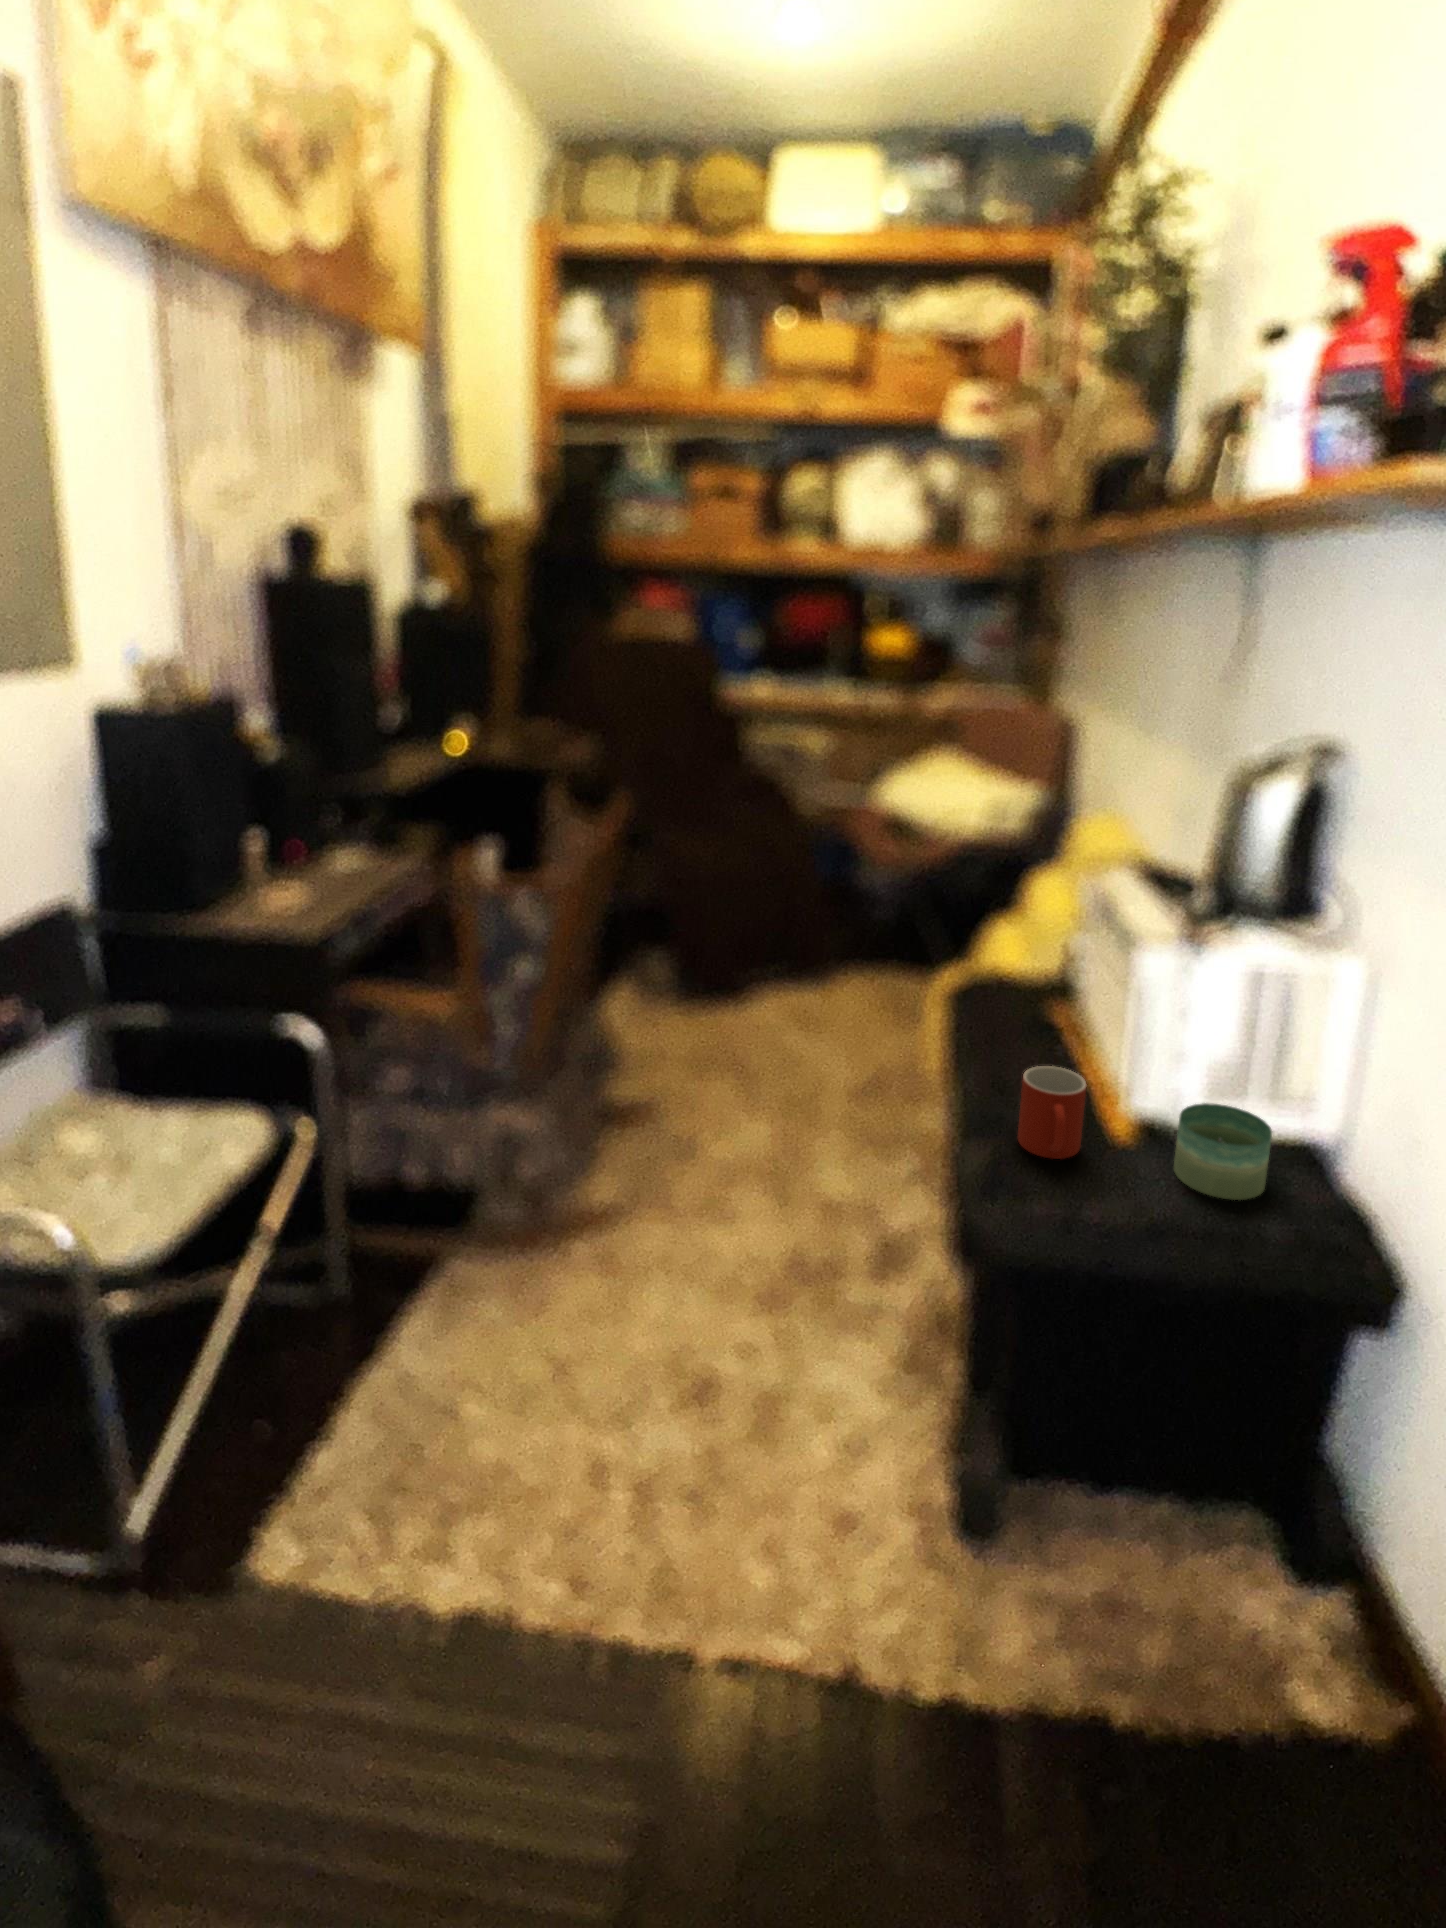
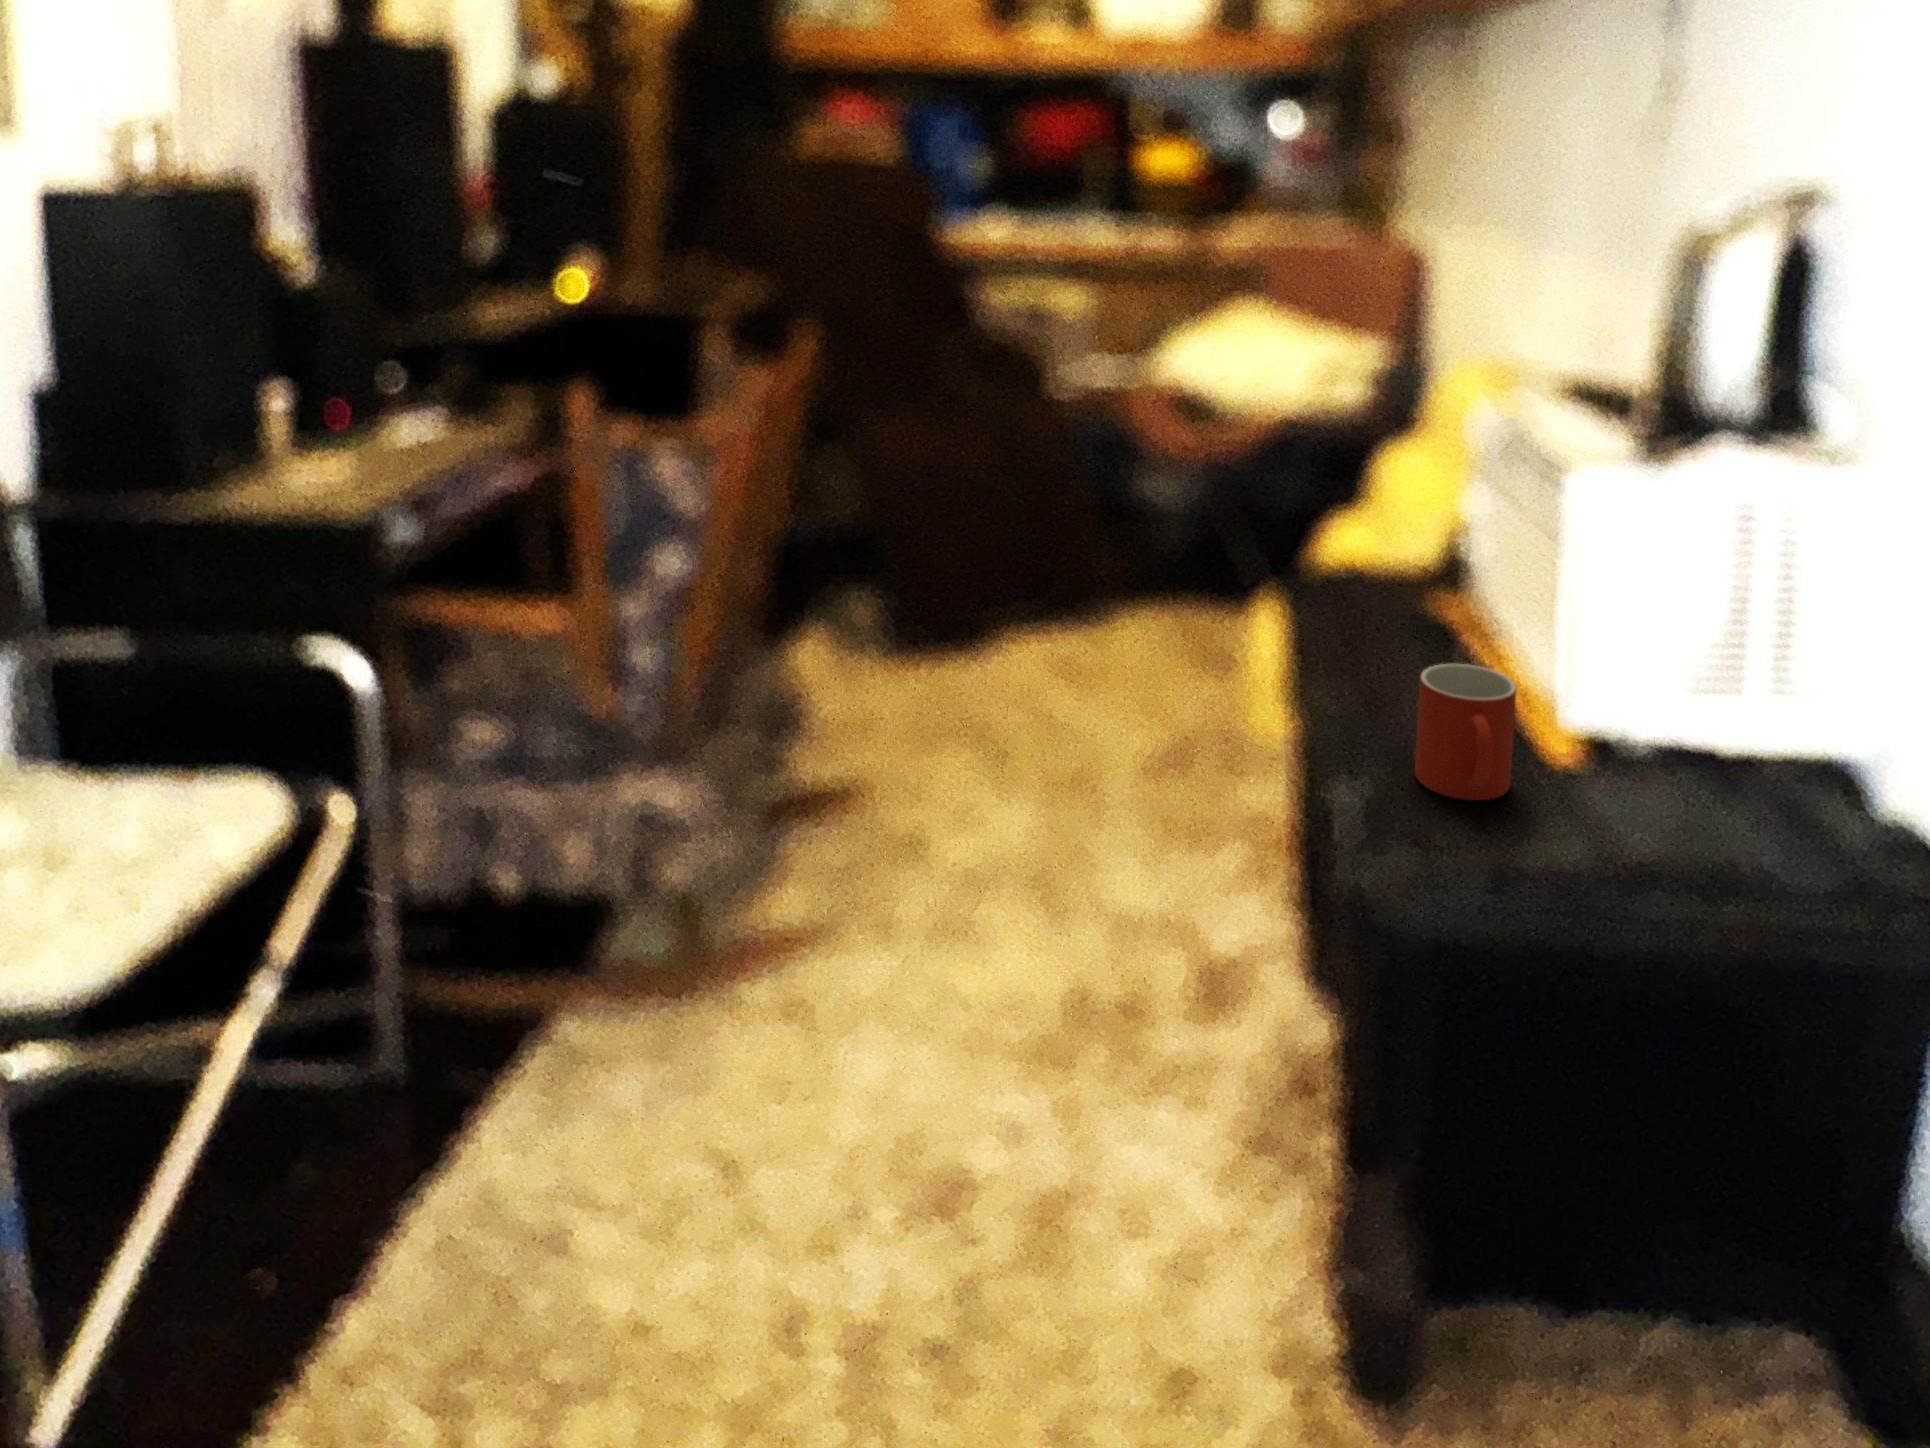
candle: present [1174,1103,1272,1200] -> none [1652,710,1802,850]

